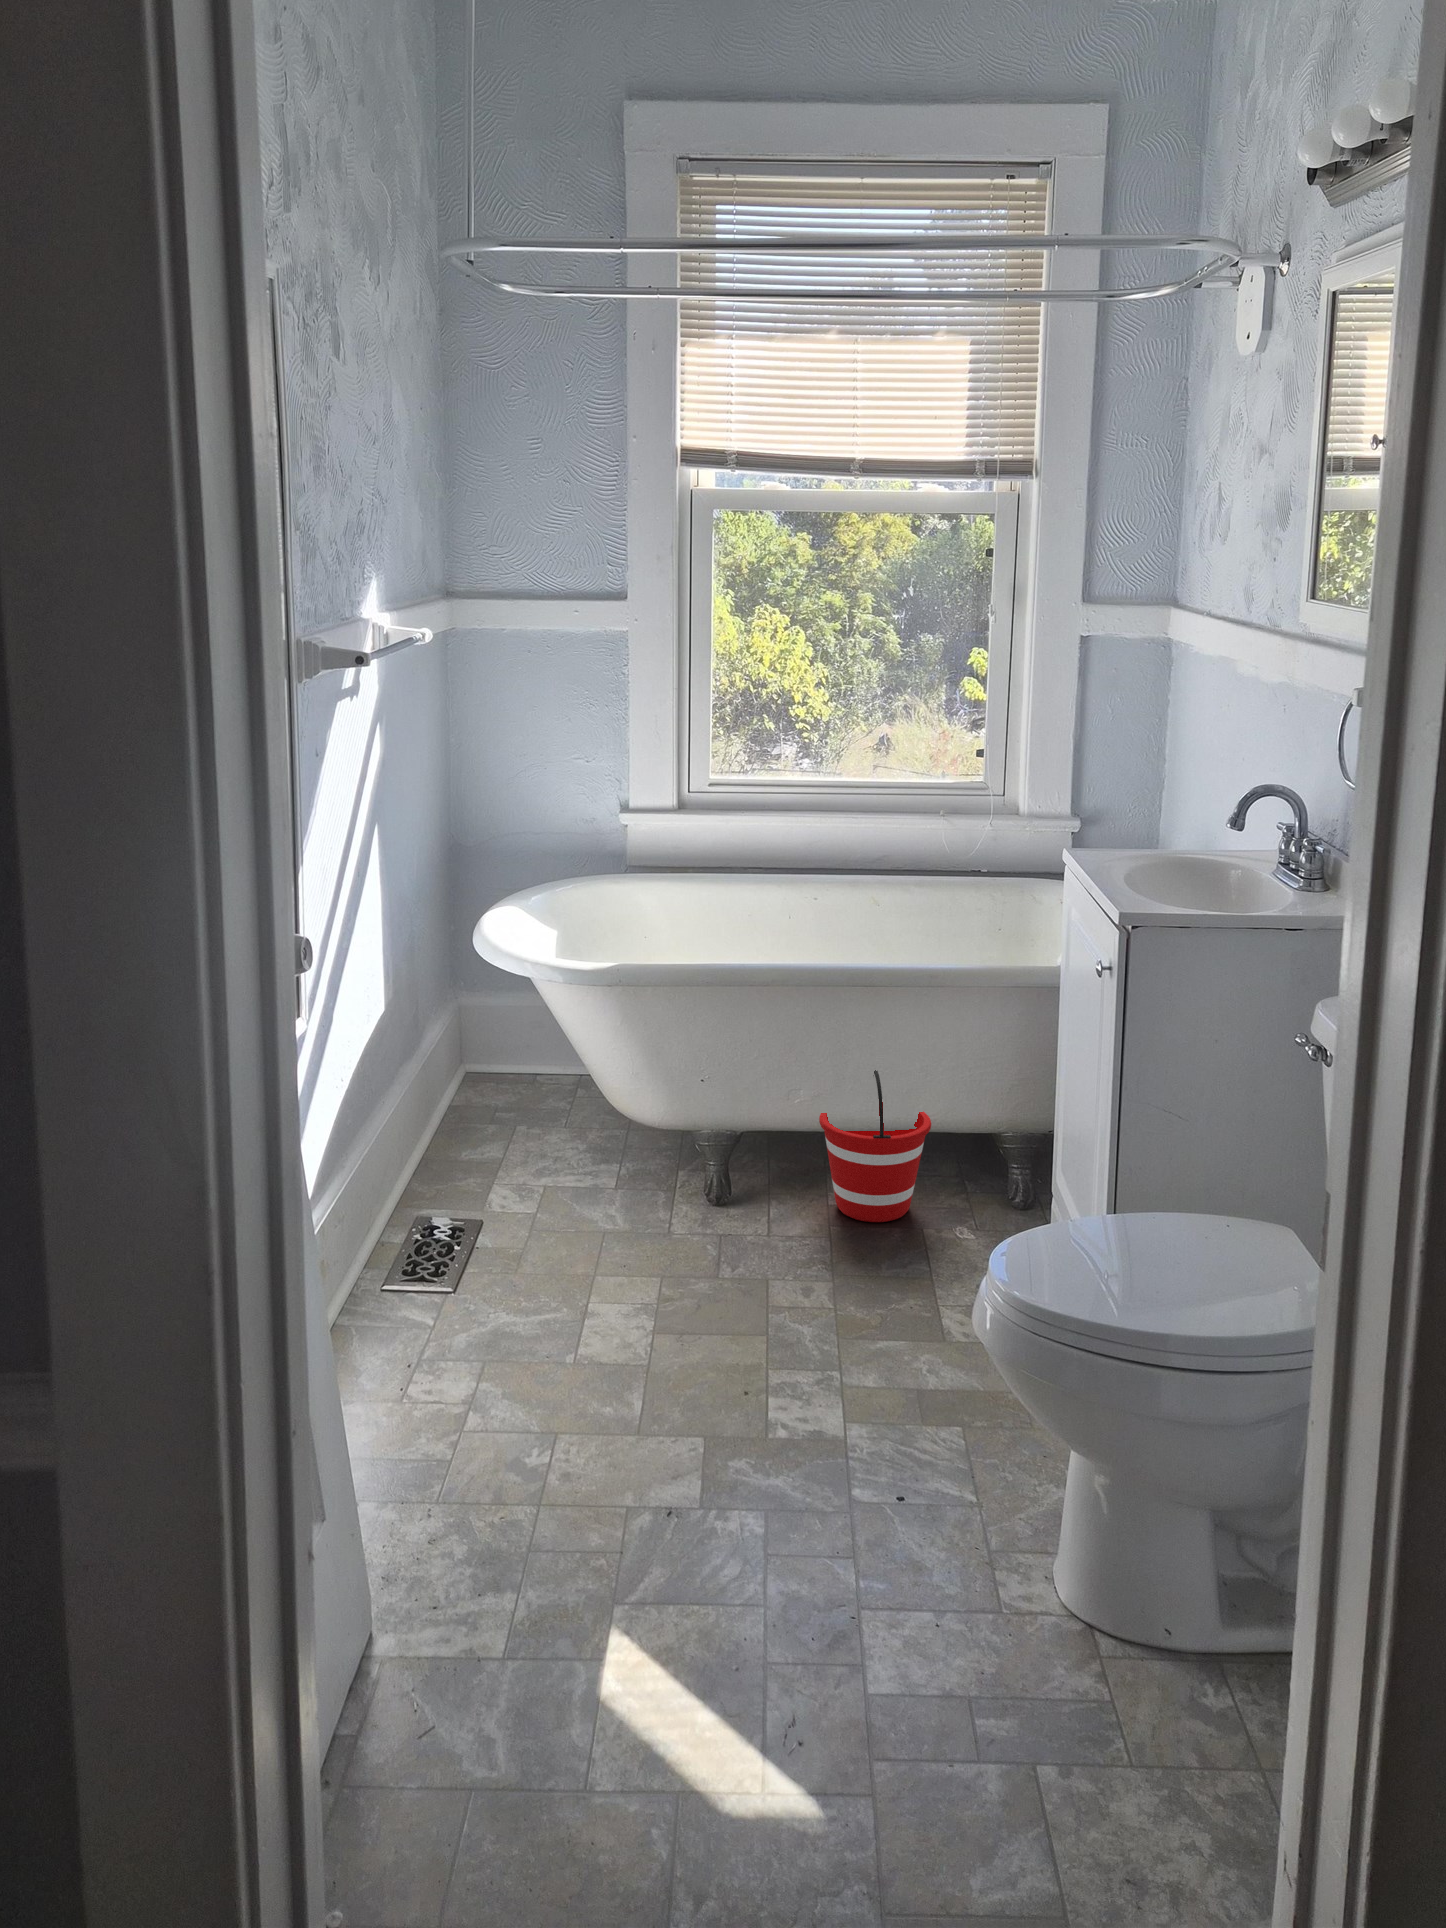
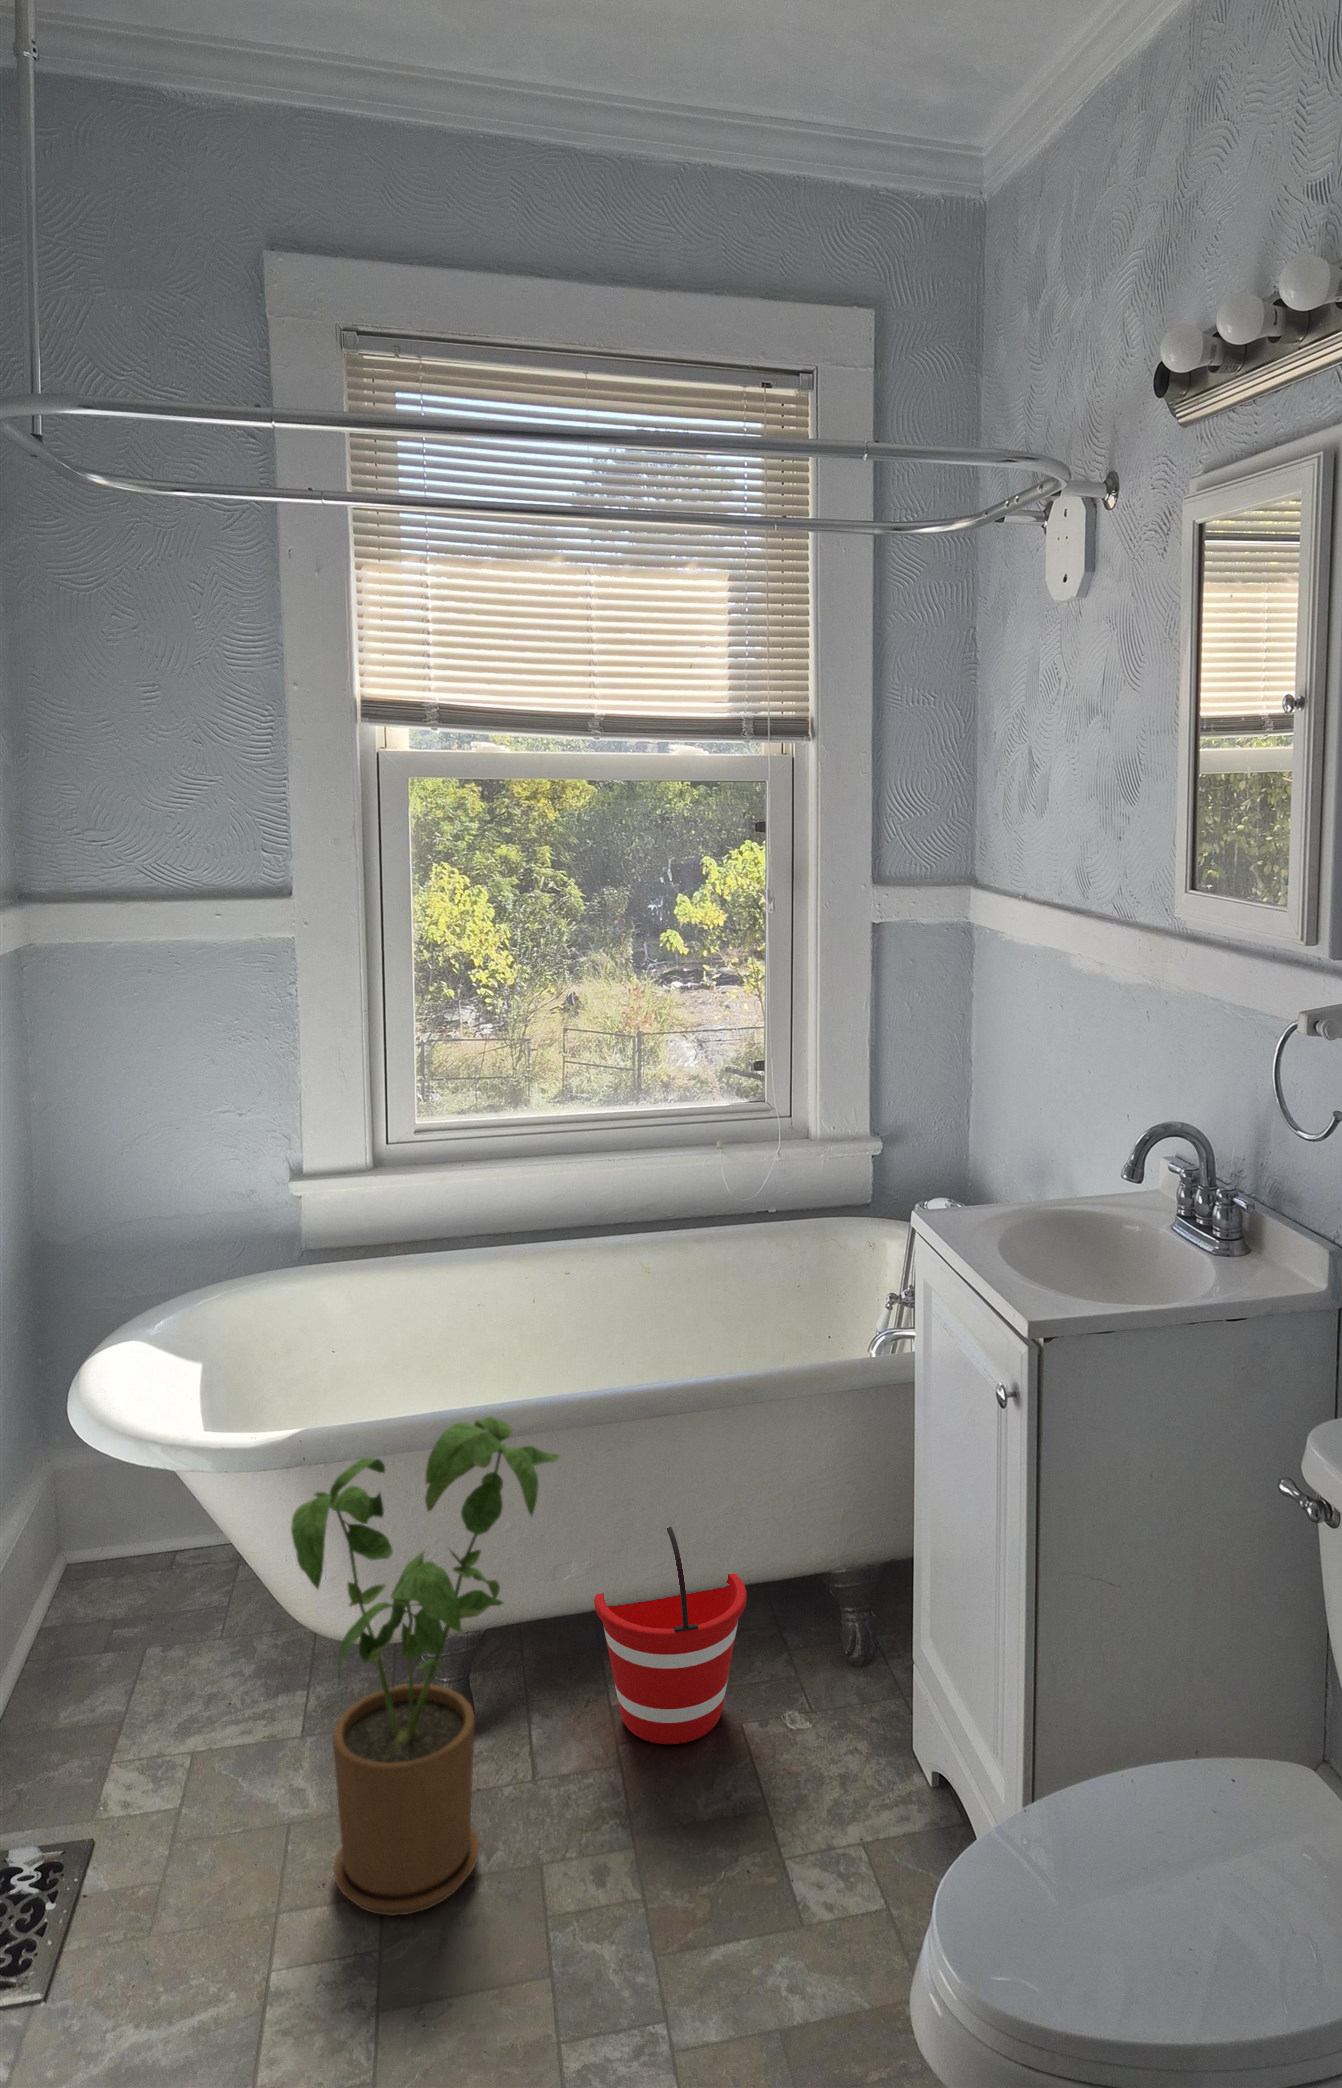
house plant: none [612,963,794,1279] -> present [291,1417,559,1915]

